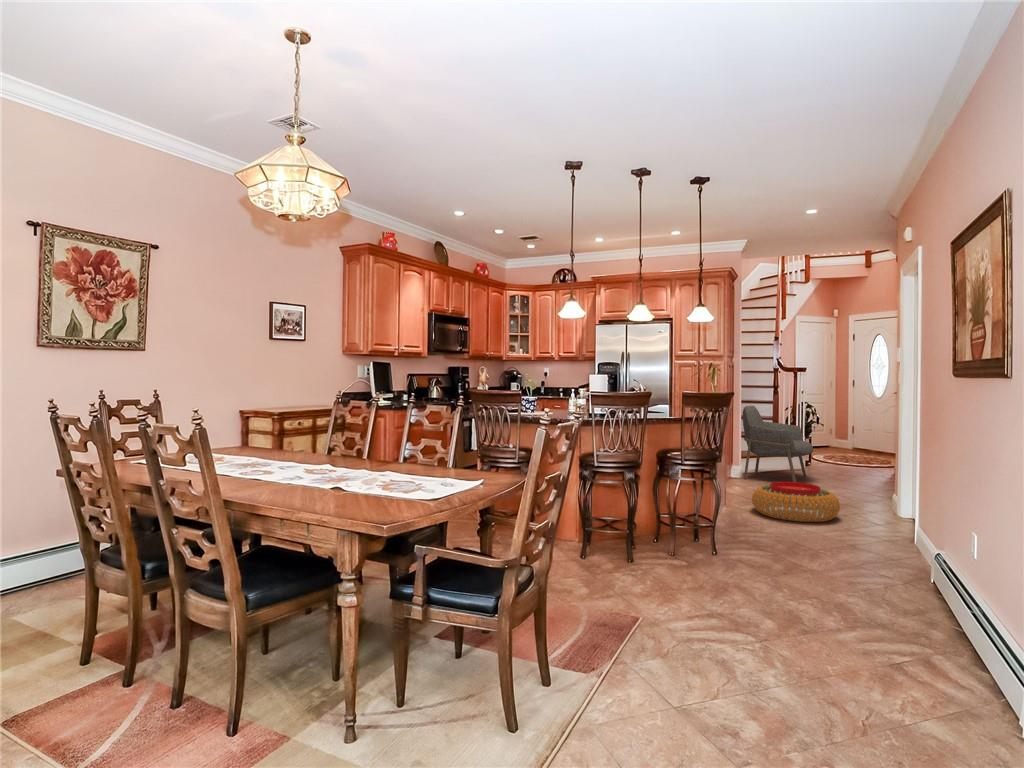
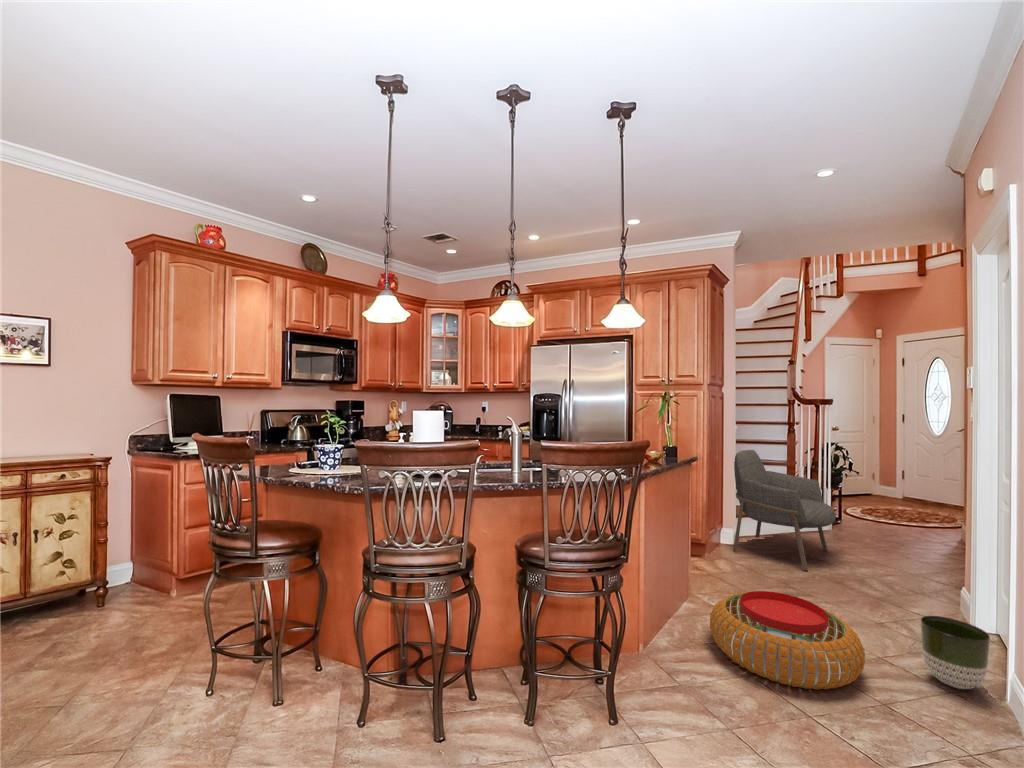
planter: none [868,484,901,518] -> present [921,616,990,689]

